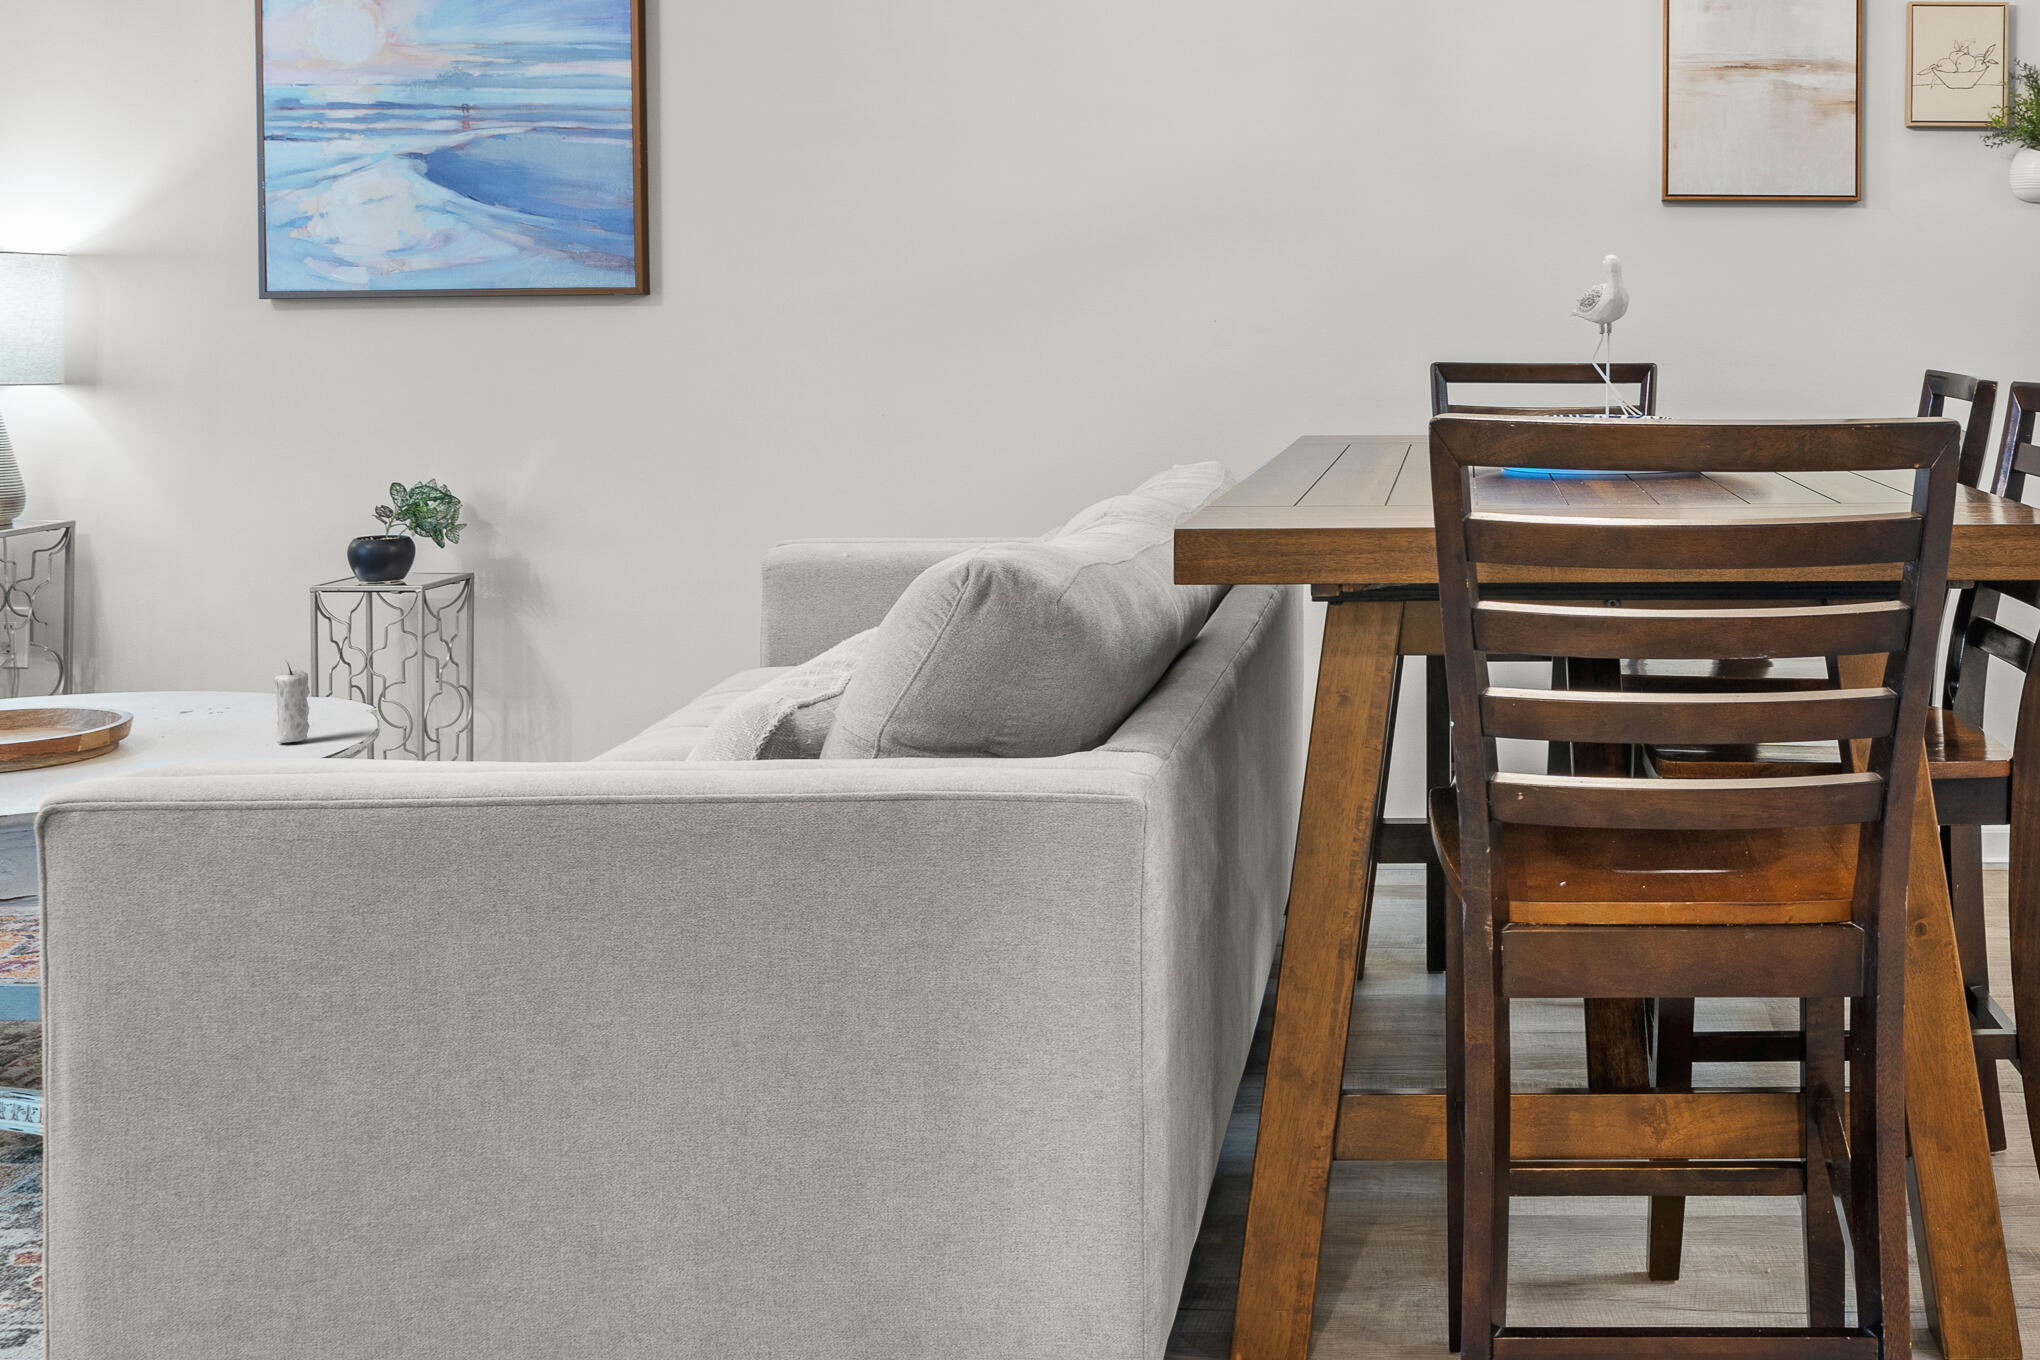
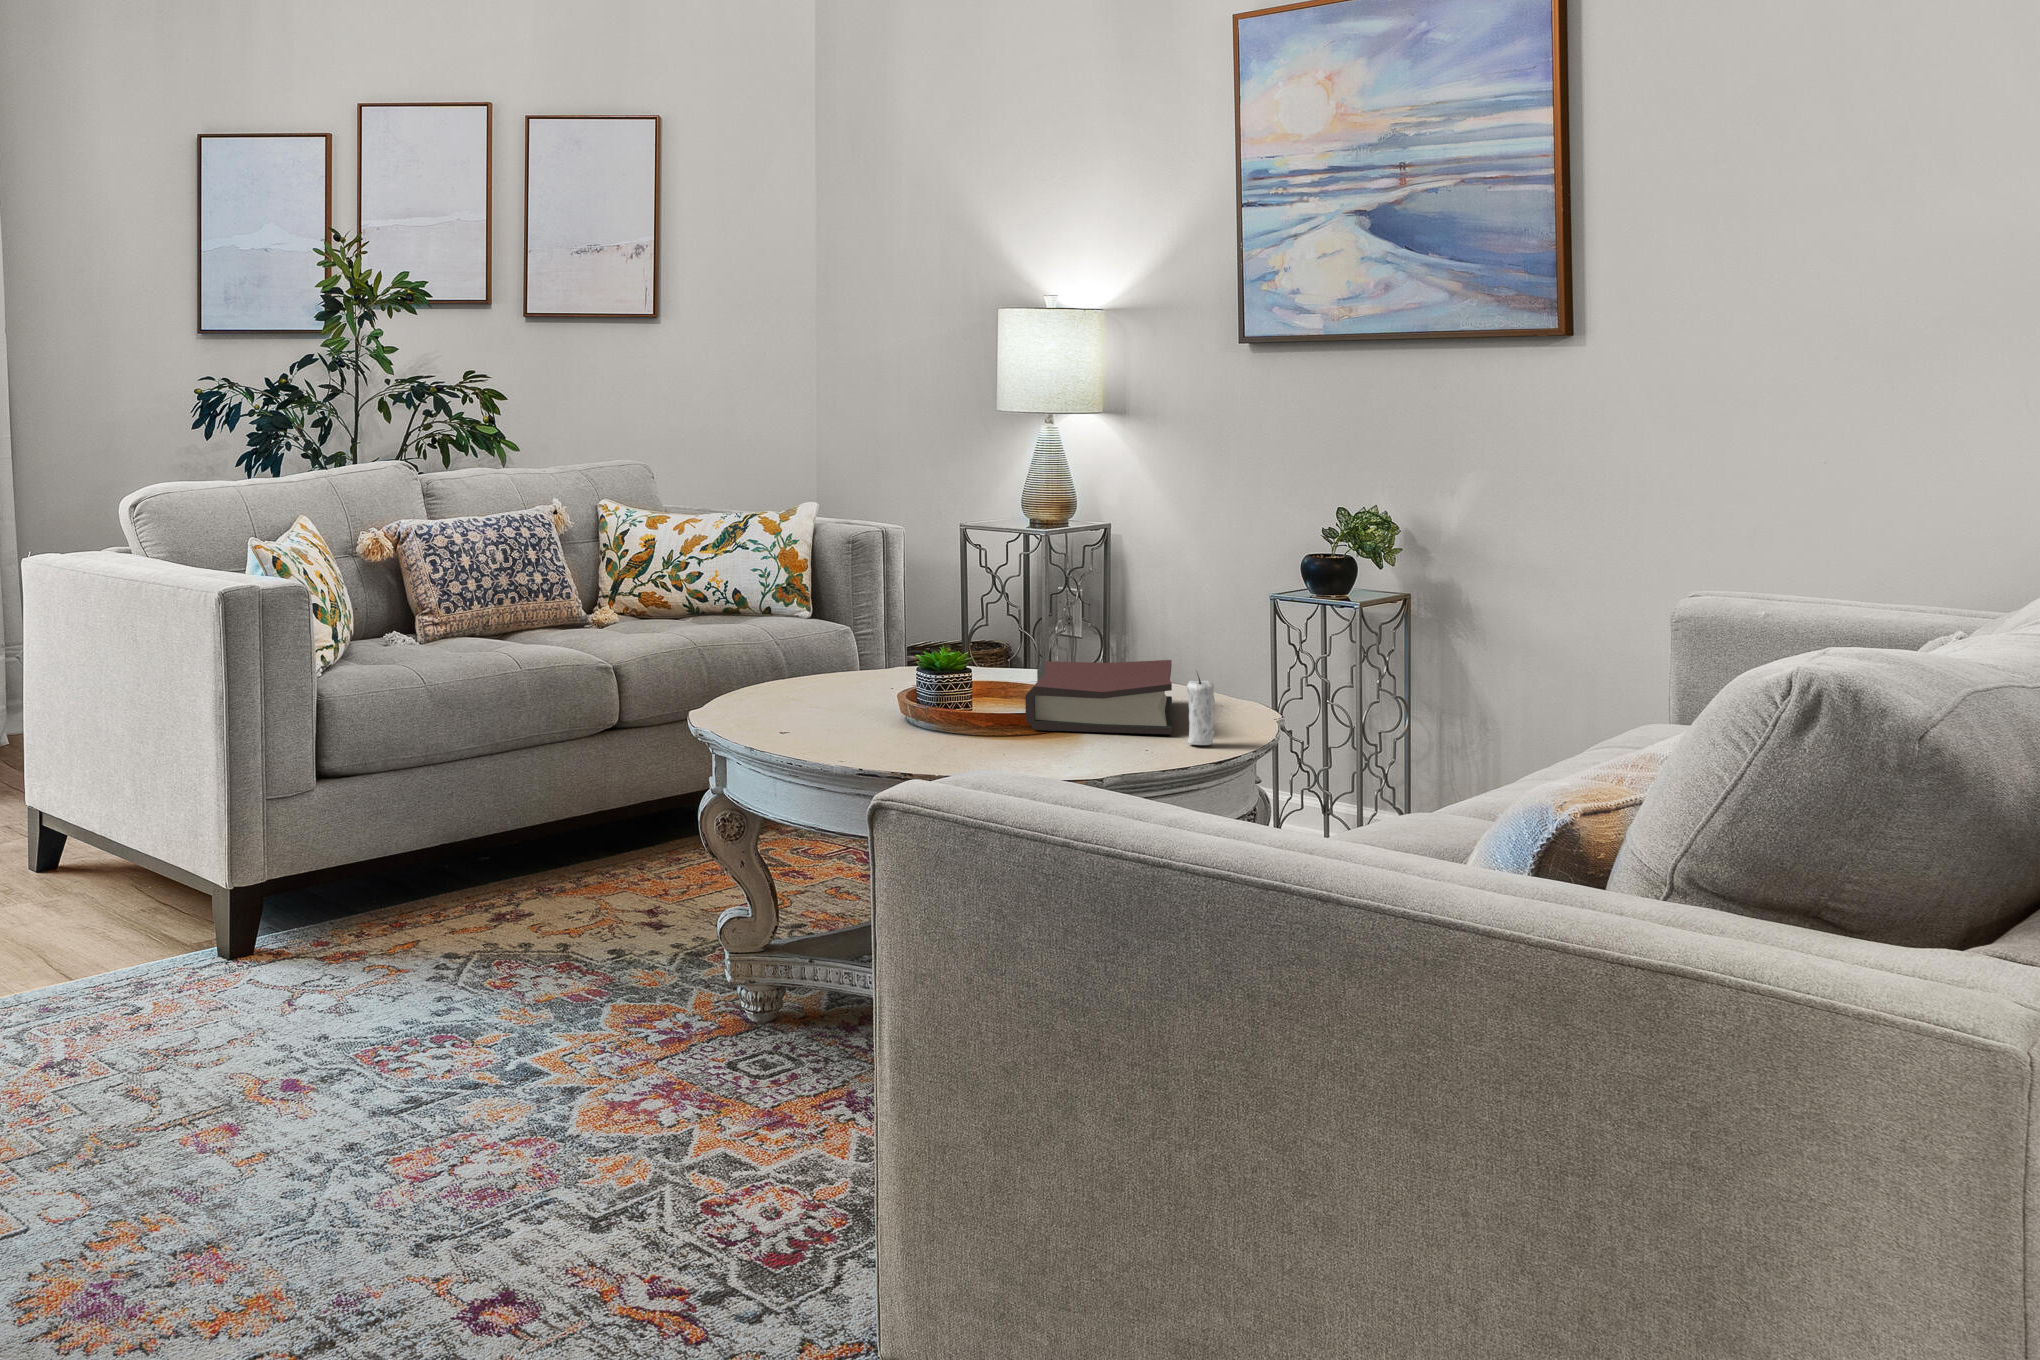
hardback book: none [48,658,253,756] -> present [1025,660,1172,734]

